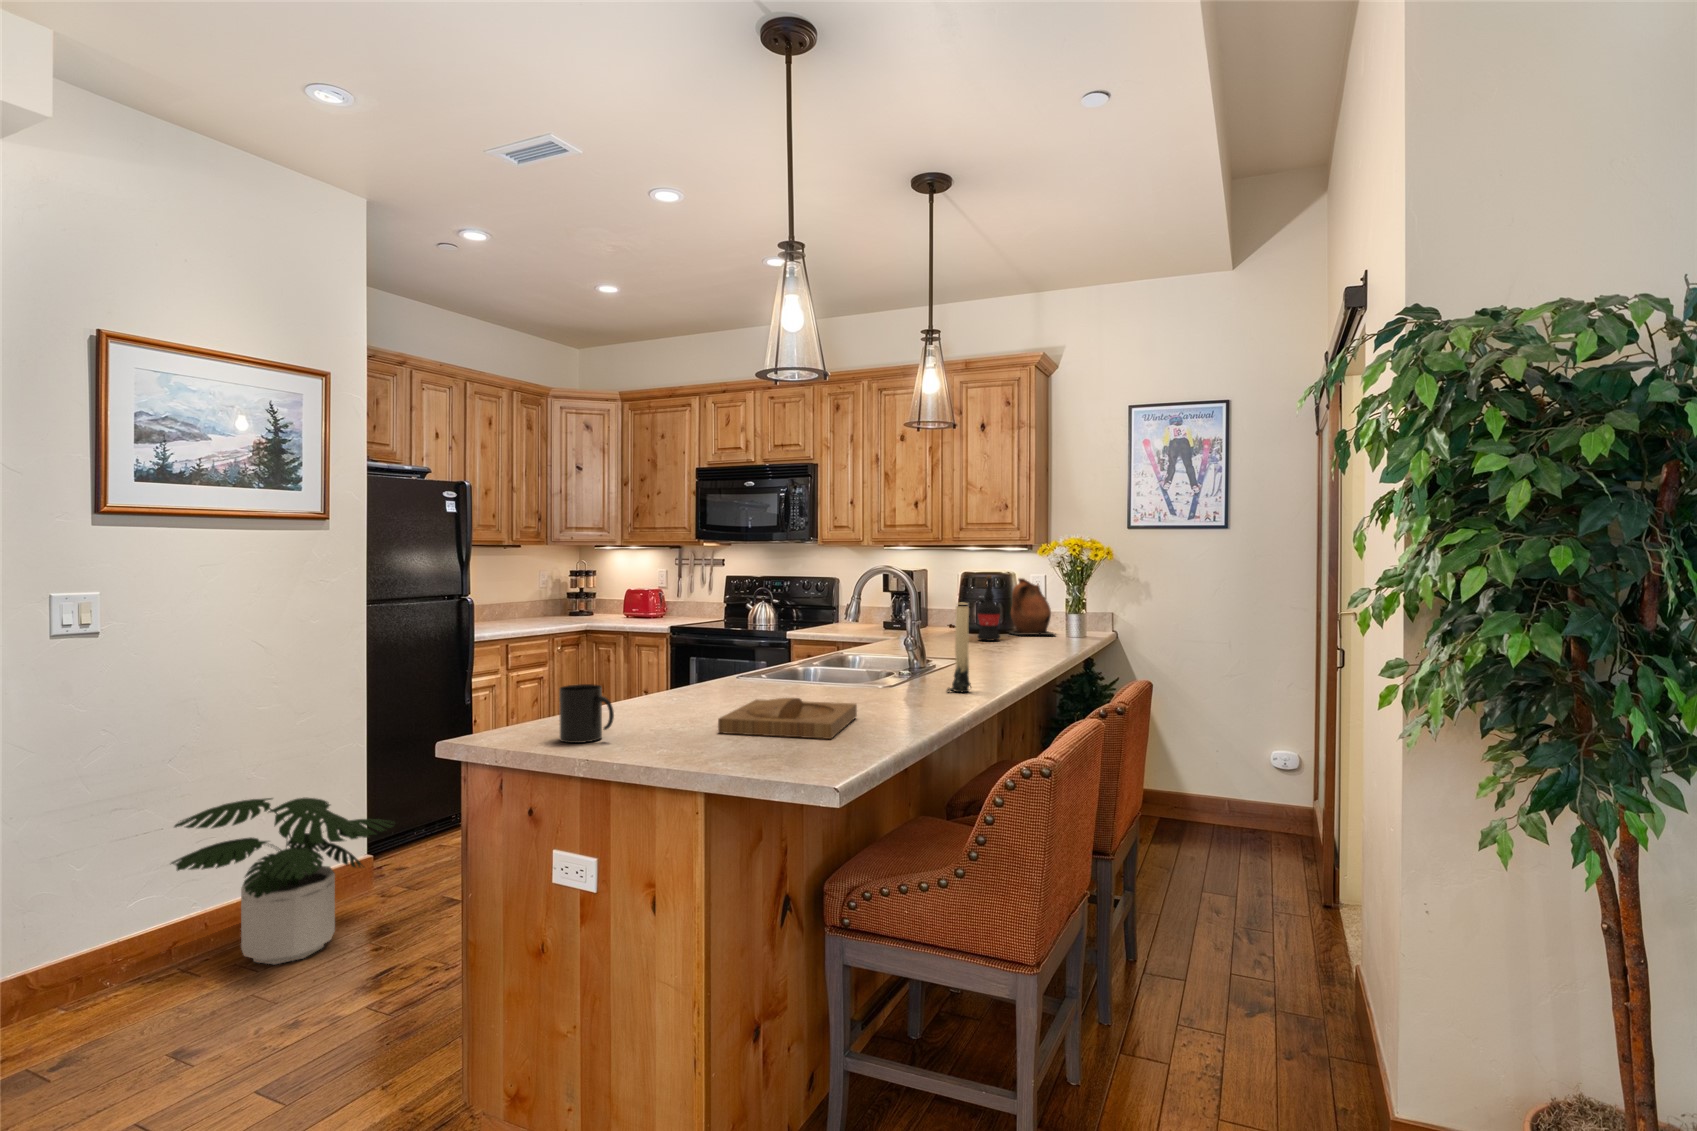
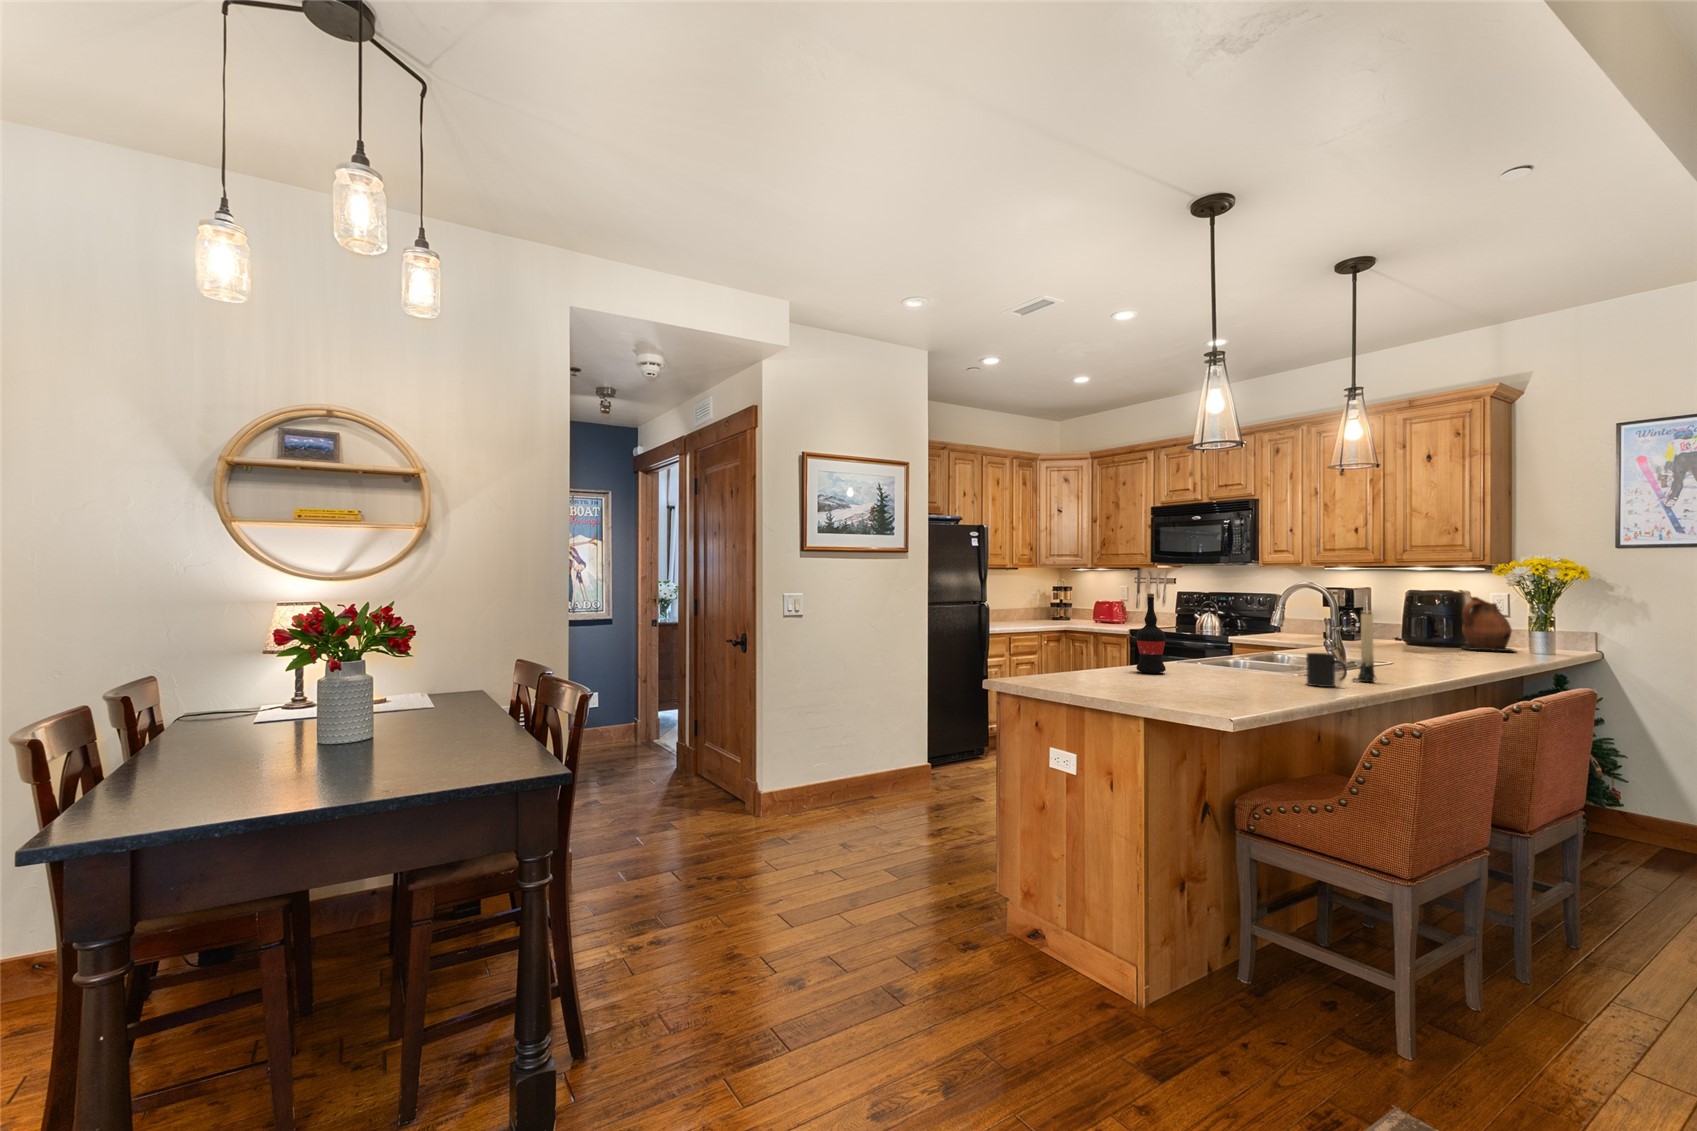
wine bottle: present [977,575,1000,641] -> present [1136,593,1166,673]
mug: present [559,684,614,743] -> present [1306,653,1347,687]
tray: present [718,698,857,739] -> none [1156,670,1262,696]
potted plant: present [171,798,394,964] -> none [834,717,946,815]

